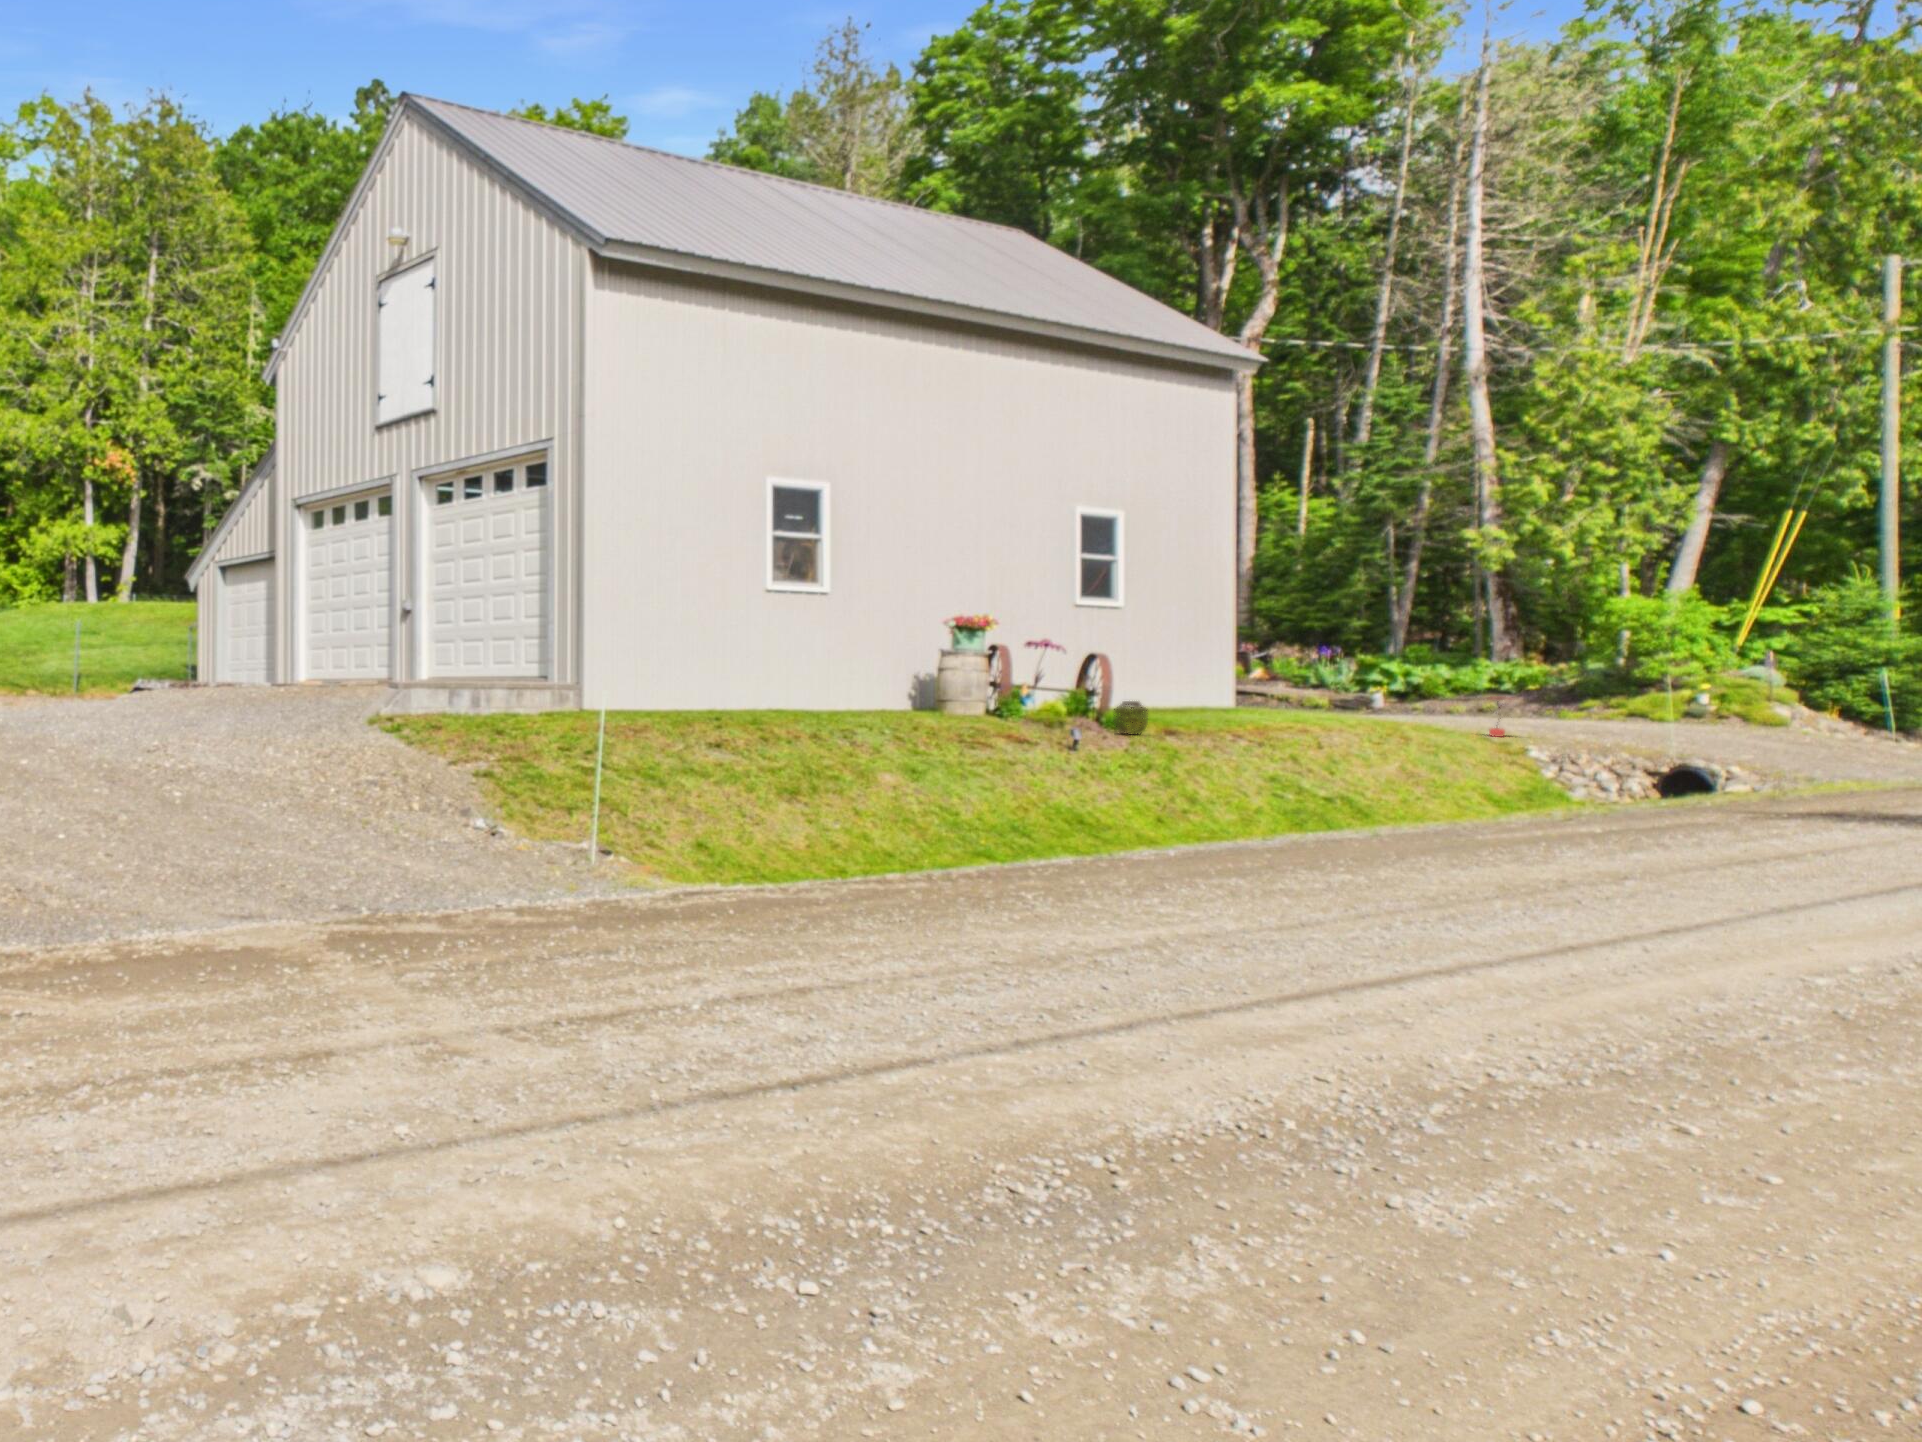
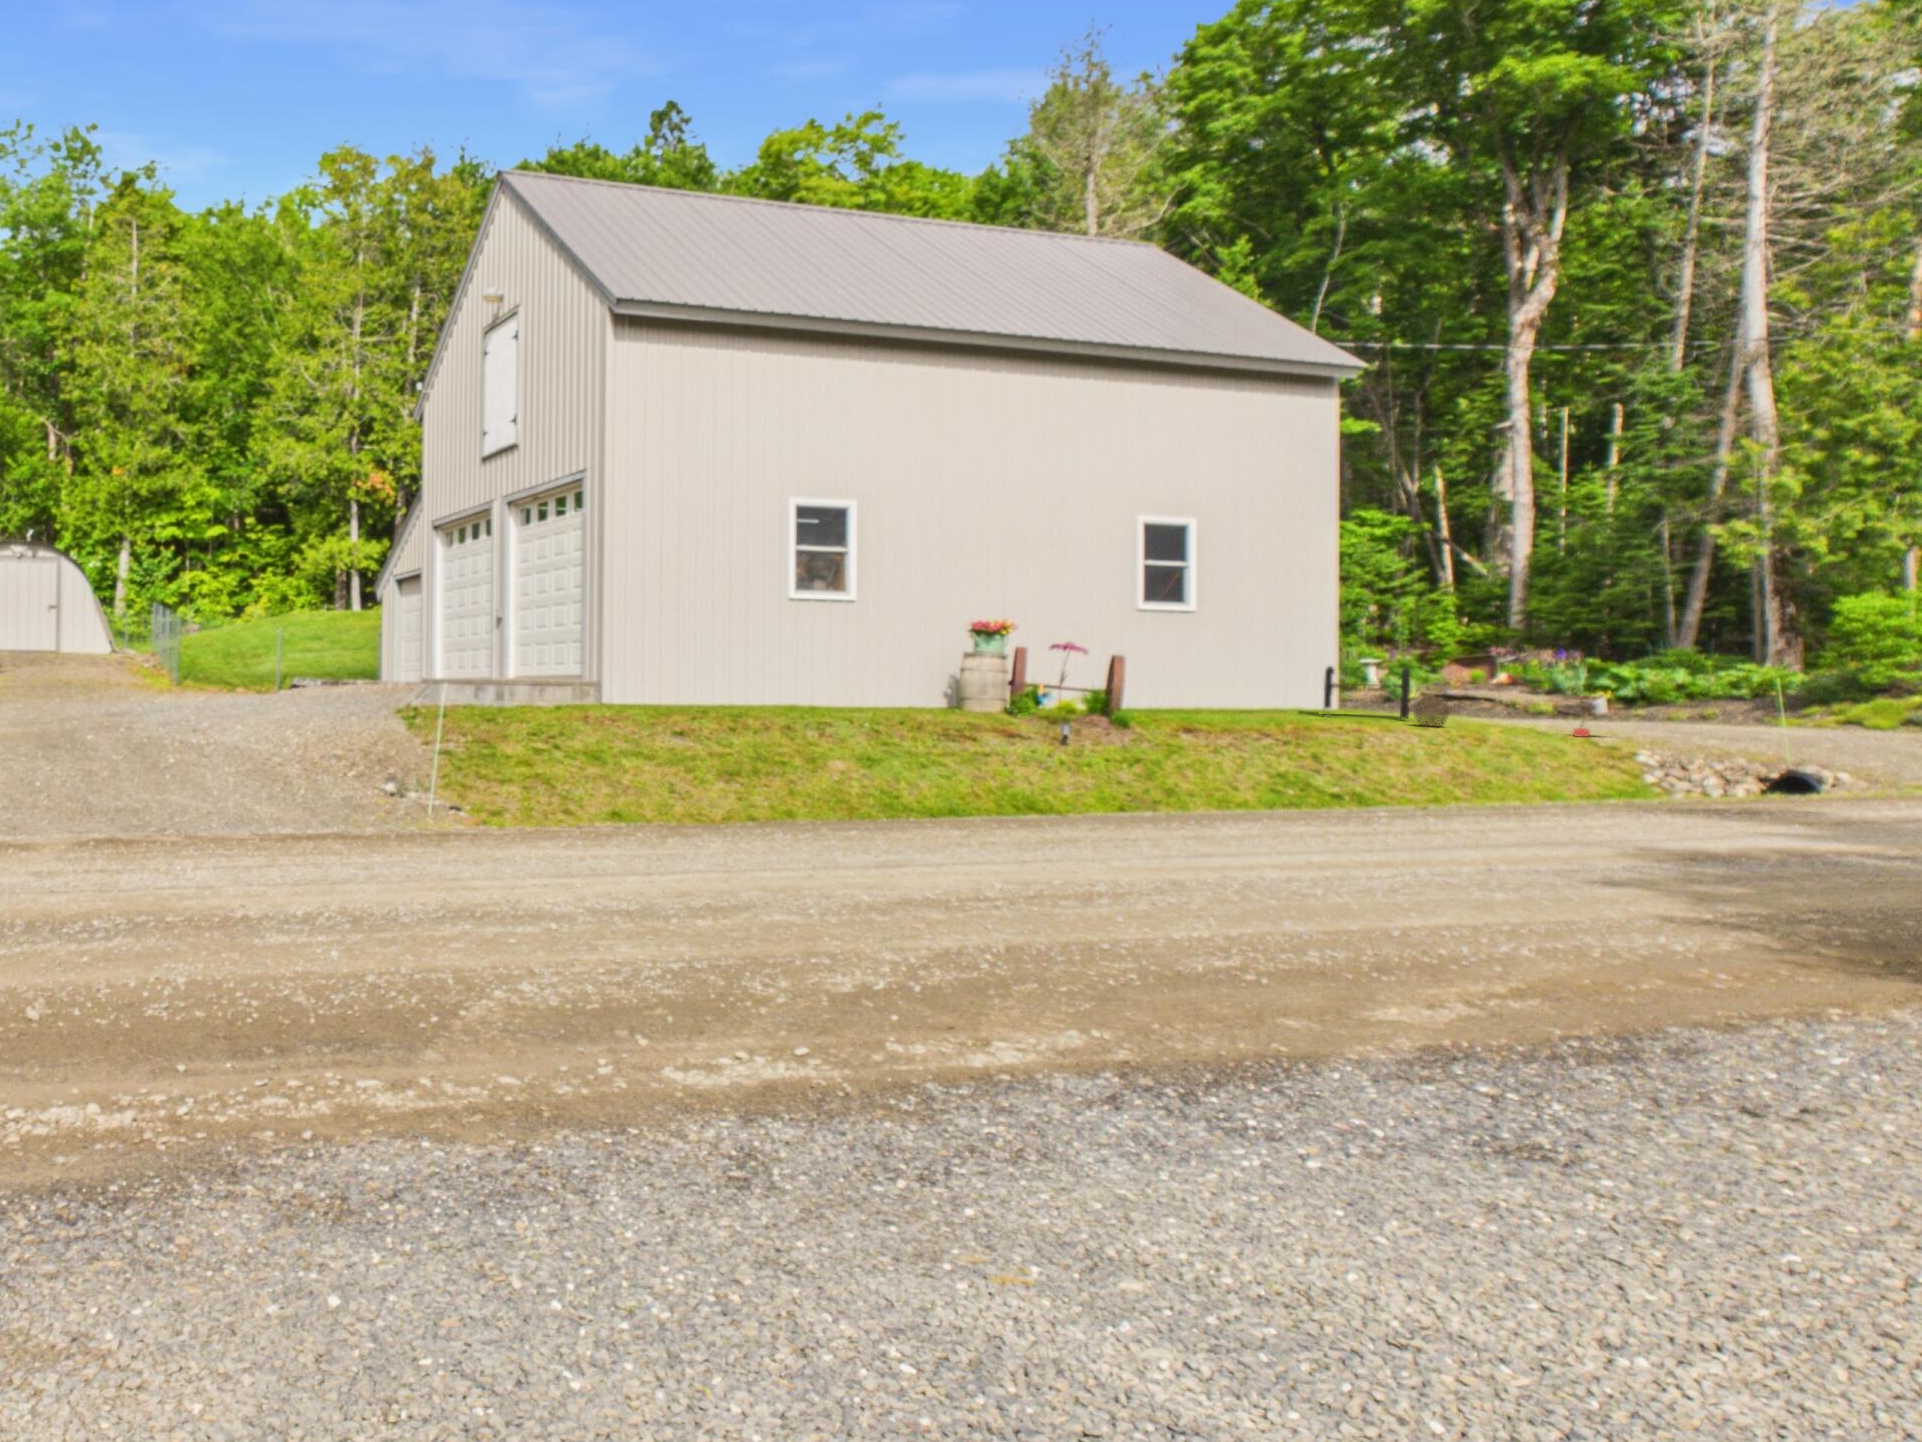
bench: none [1223,666,1310,720] -> present [1324,666,1410,719]
woven basket: present [1114,701,1148,735] -> present [1414,697,1449,727]

